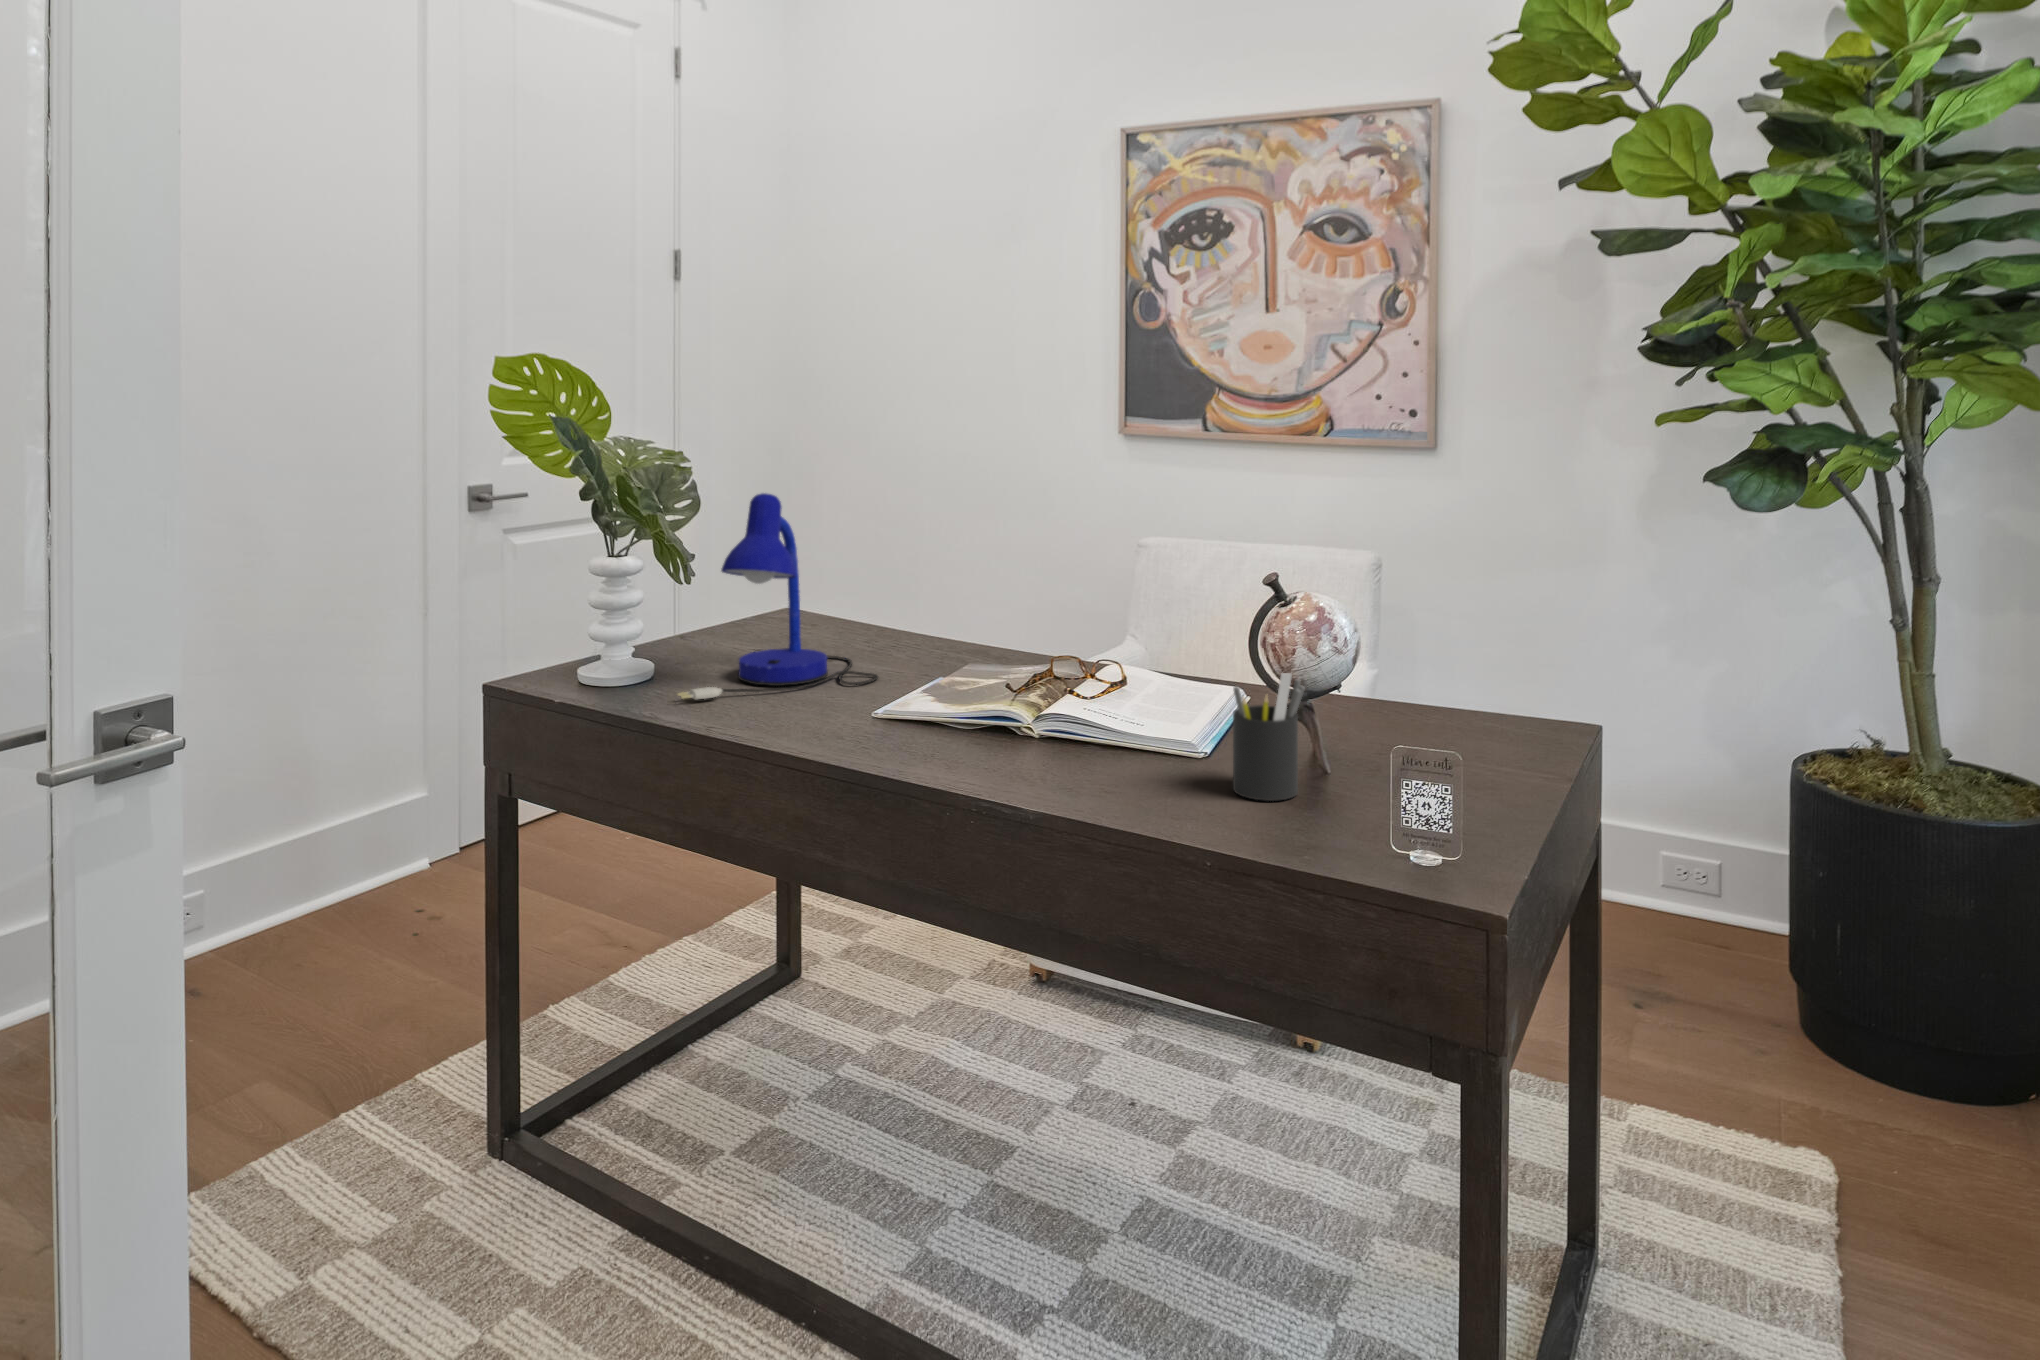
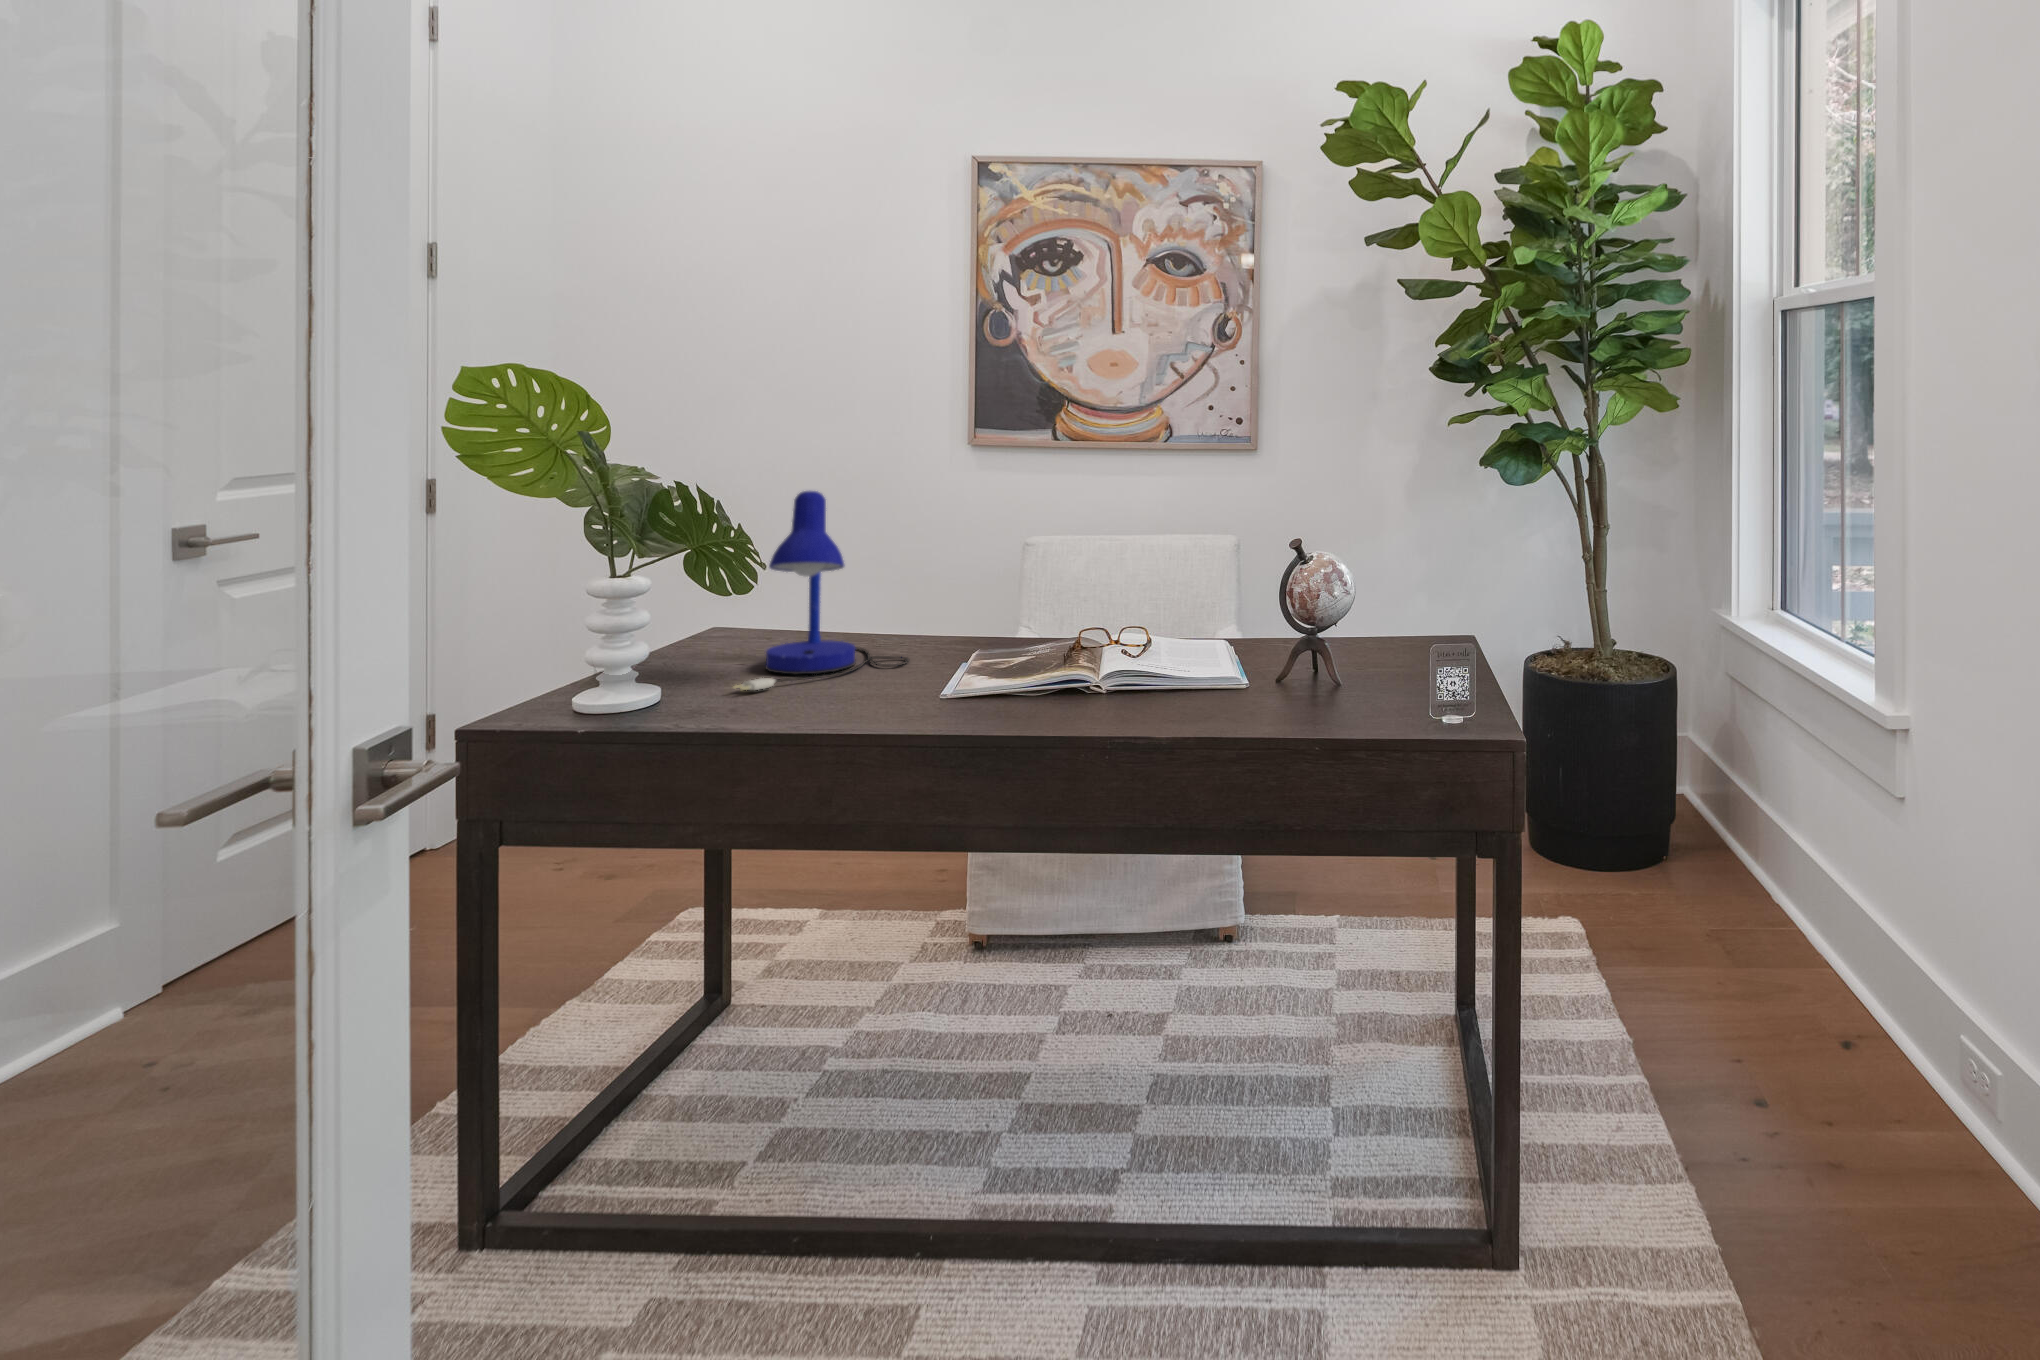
pen holder: present [1233,673,1305,801] -> none [1302,608,1358,709]

